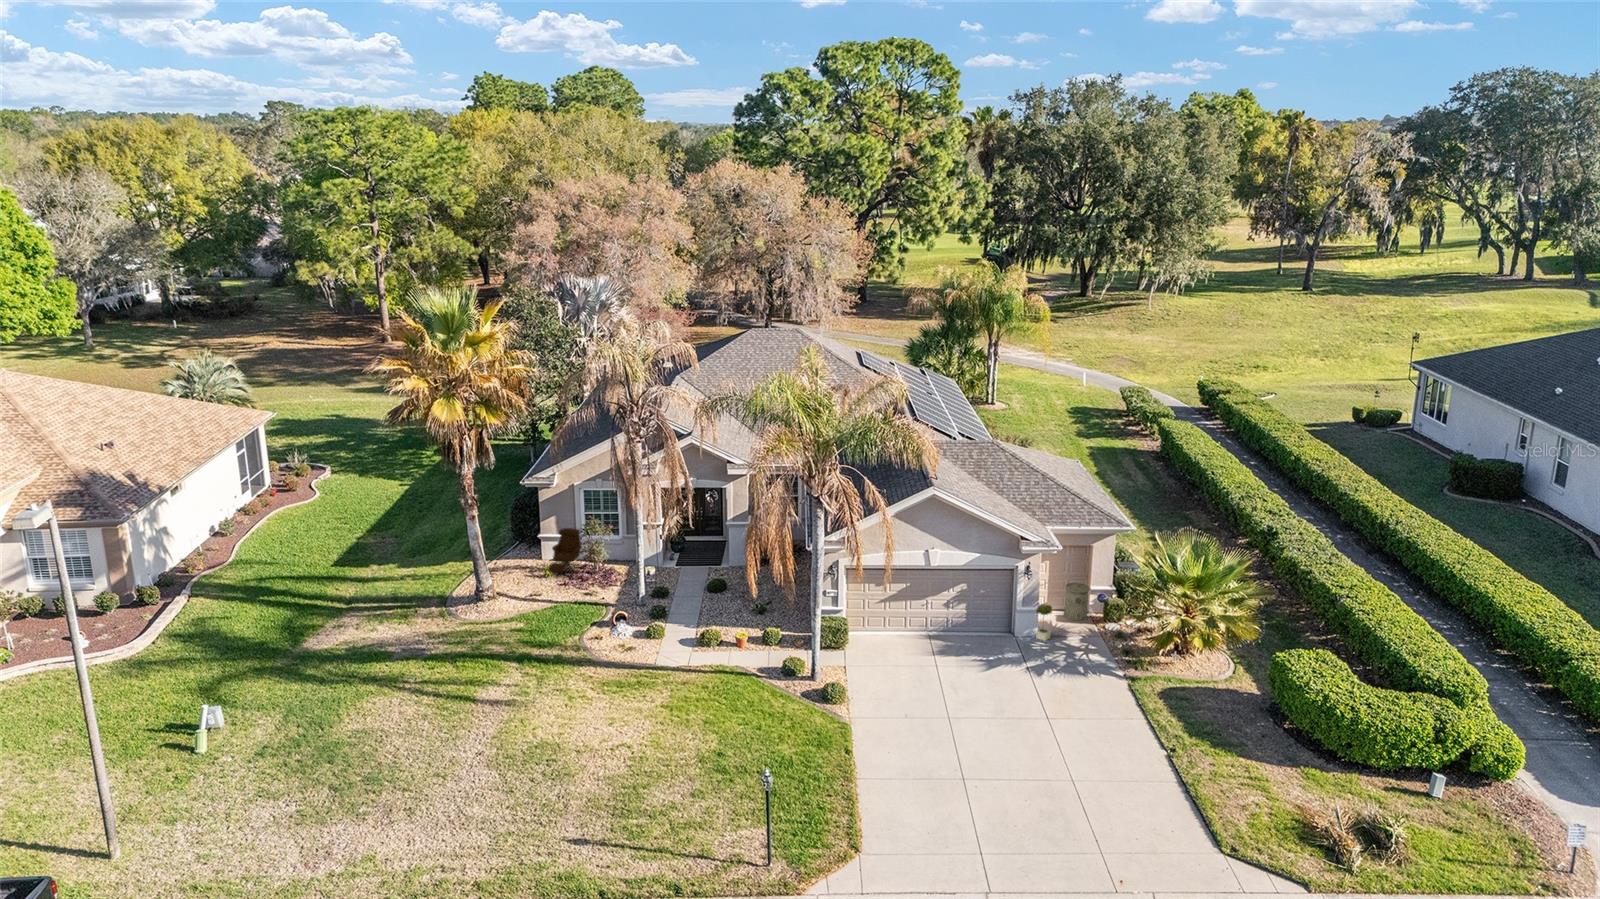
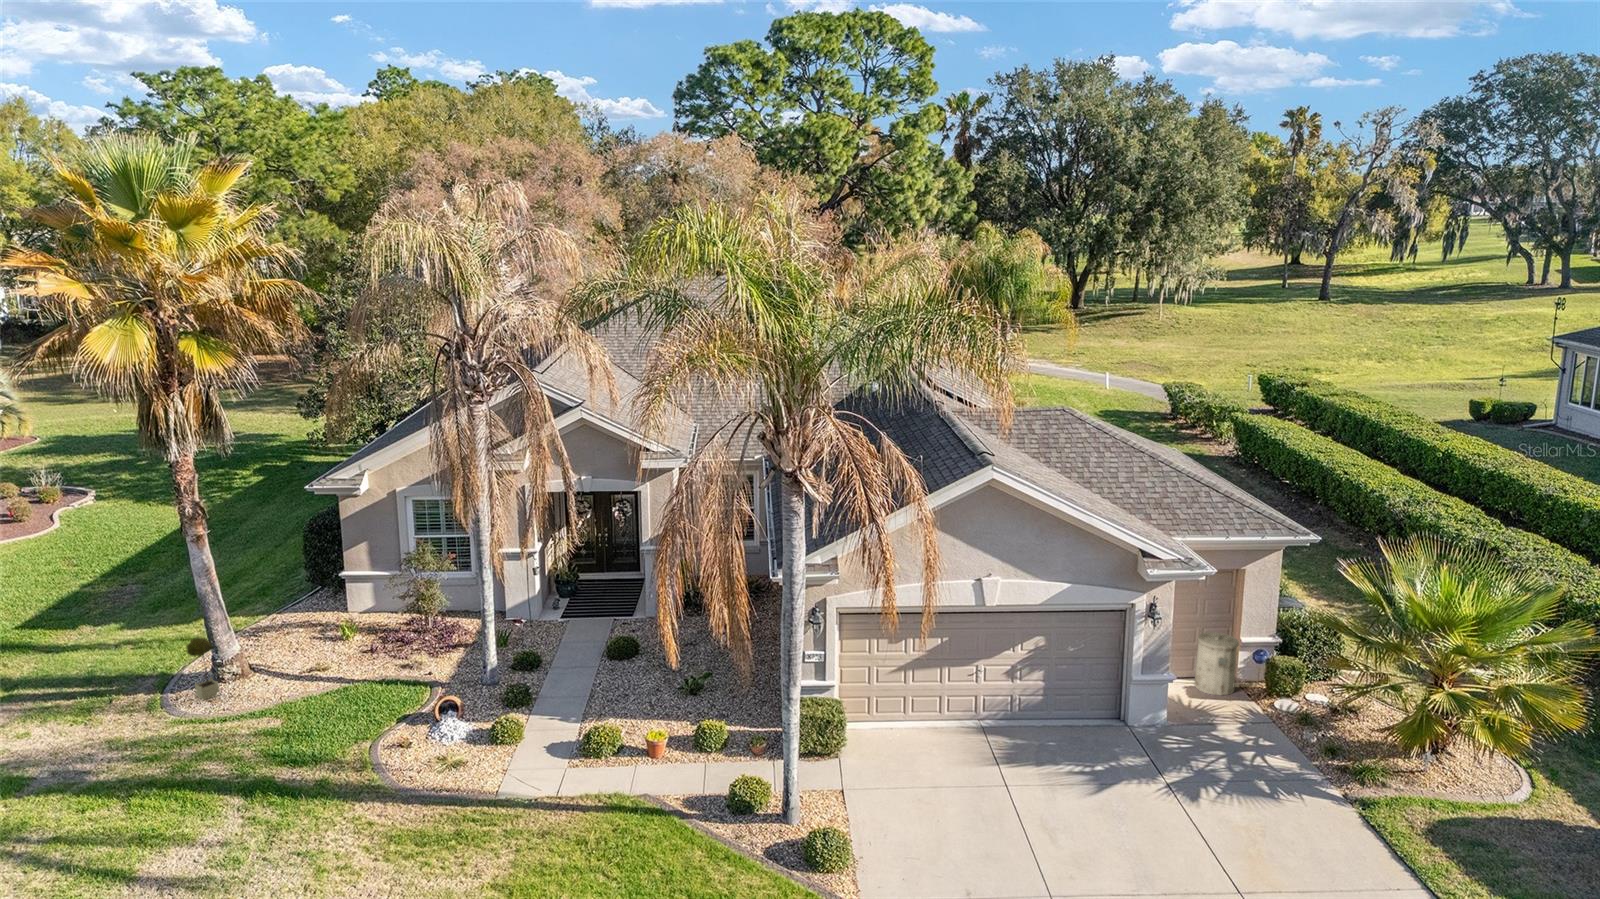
lounge chair: present [549,528,582,573] -> none [352,562,413,641]
potted tree: present [1036,604,1052,641] -> present [186,638,220,700]

